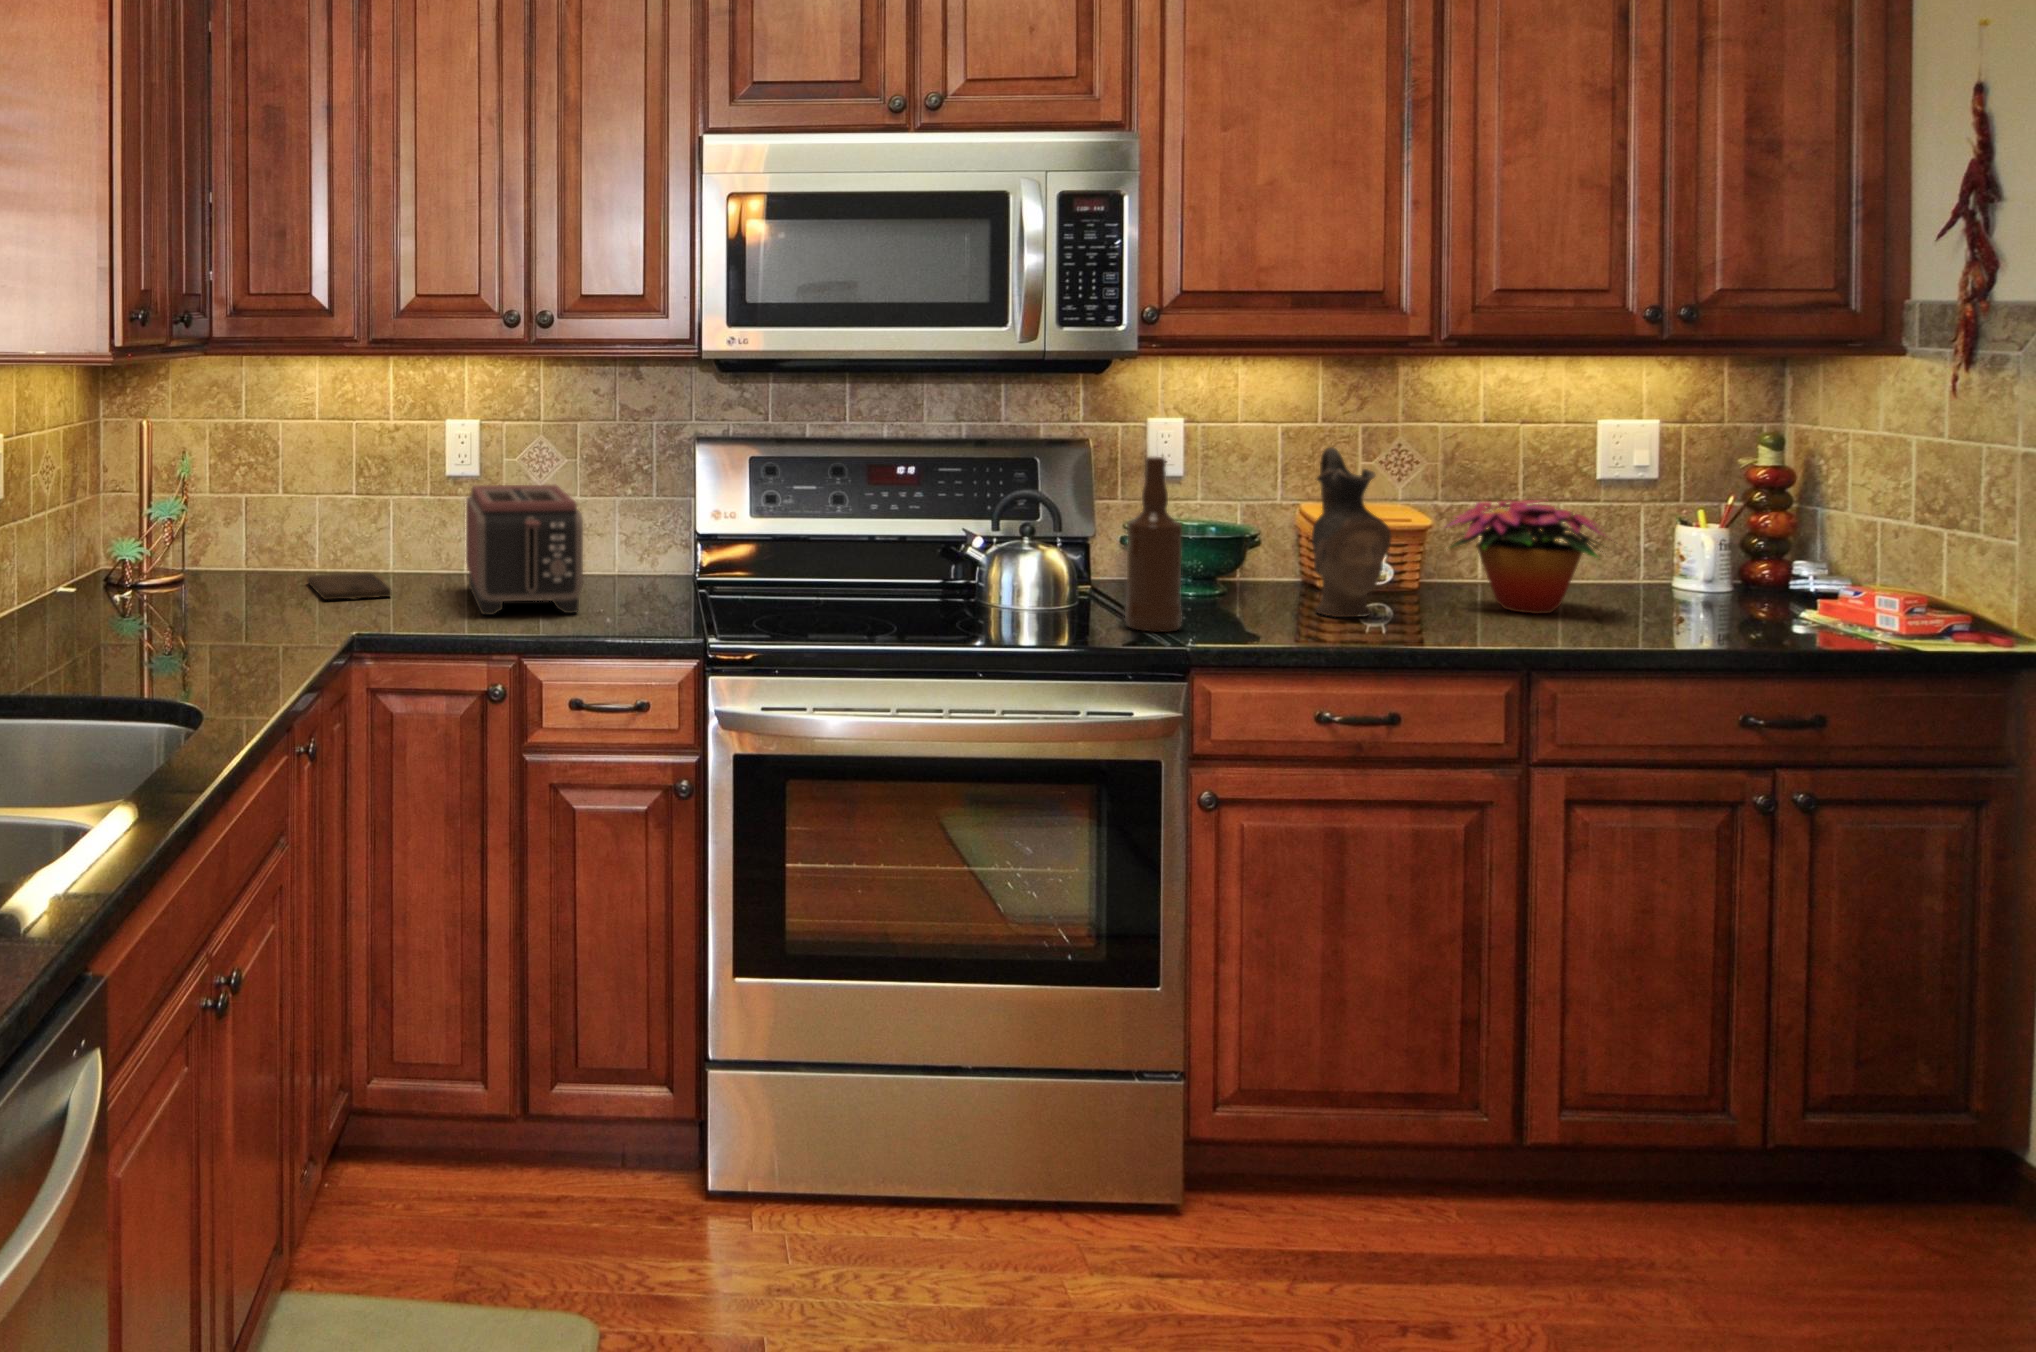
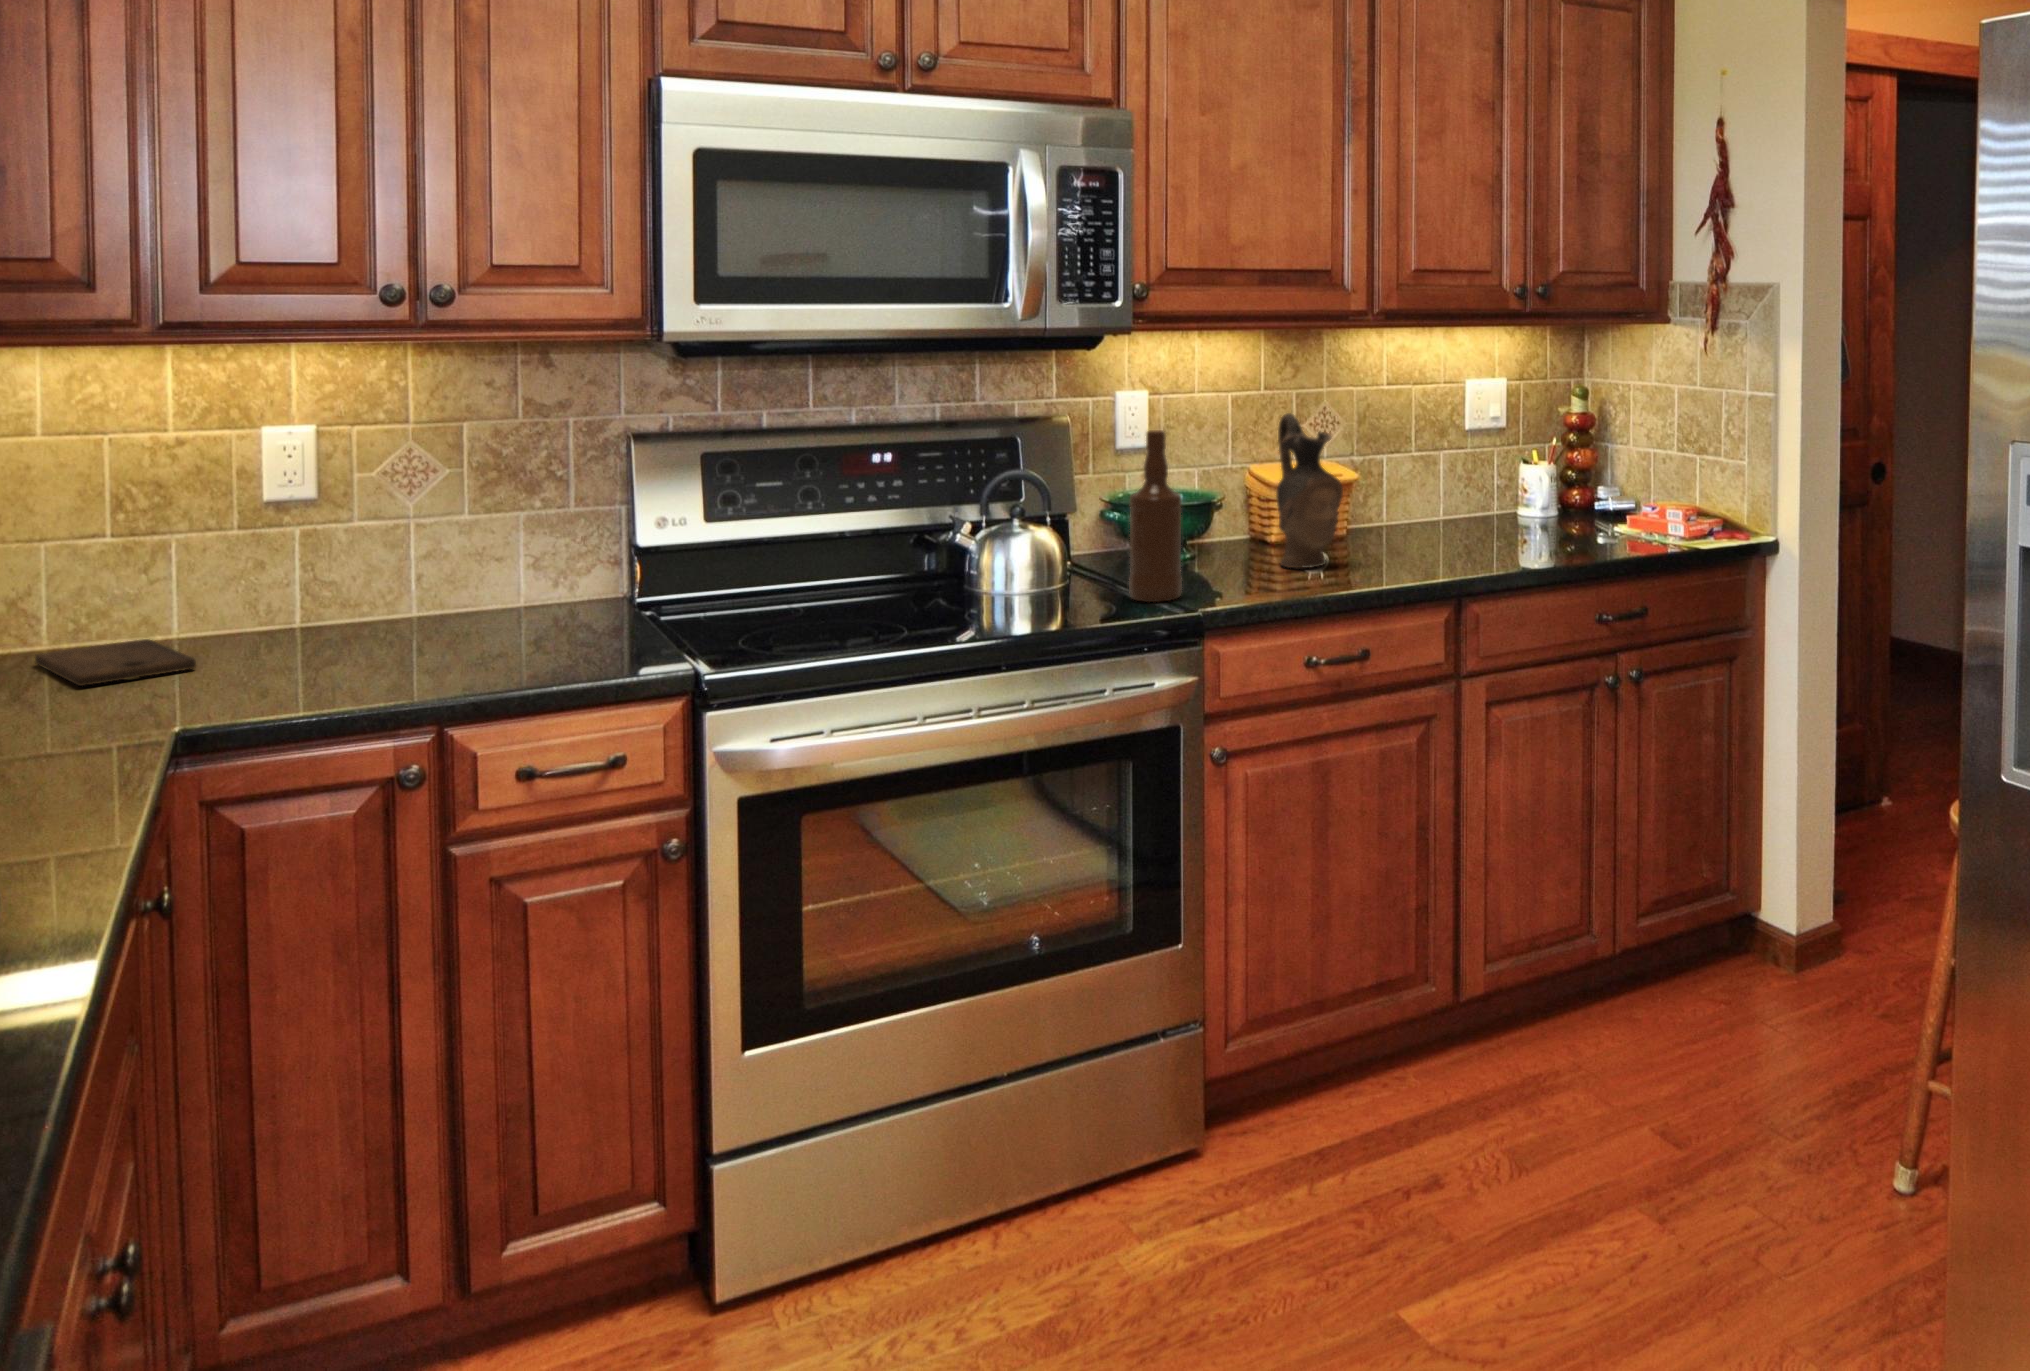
toaster: present [466,485,583,615] -> none [311,500,508,677]
flower arrangement: present [1449,500,1605,614] -> none [1369,449,1510,548]

